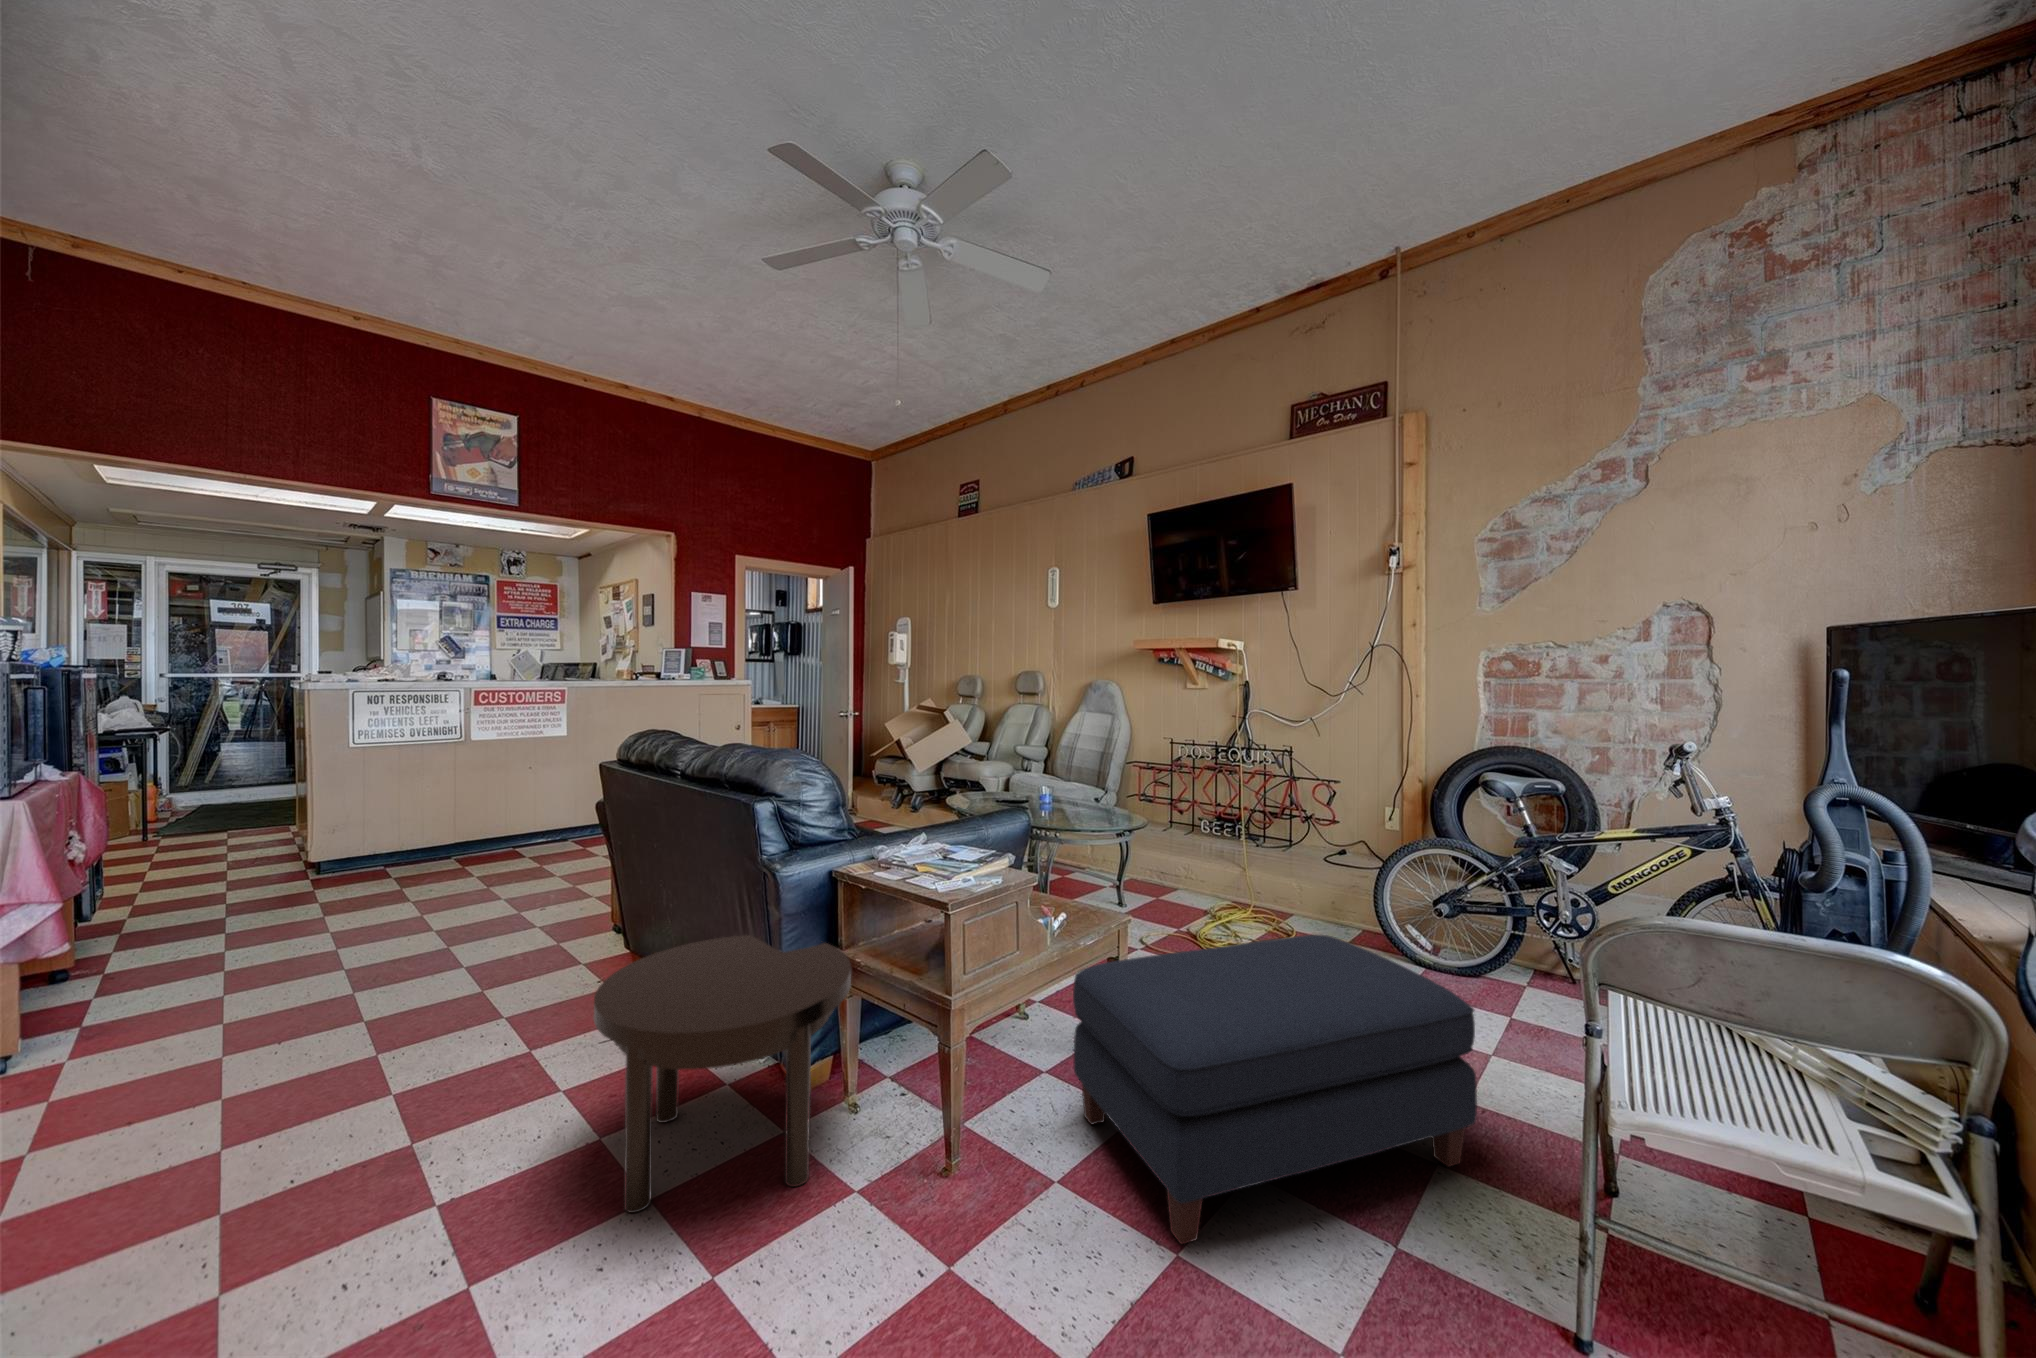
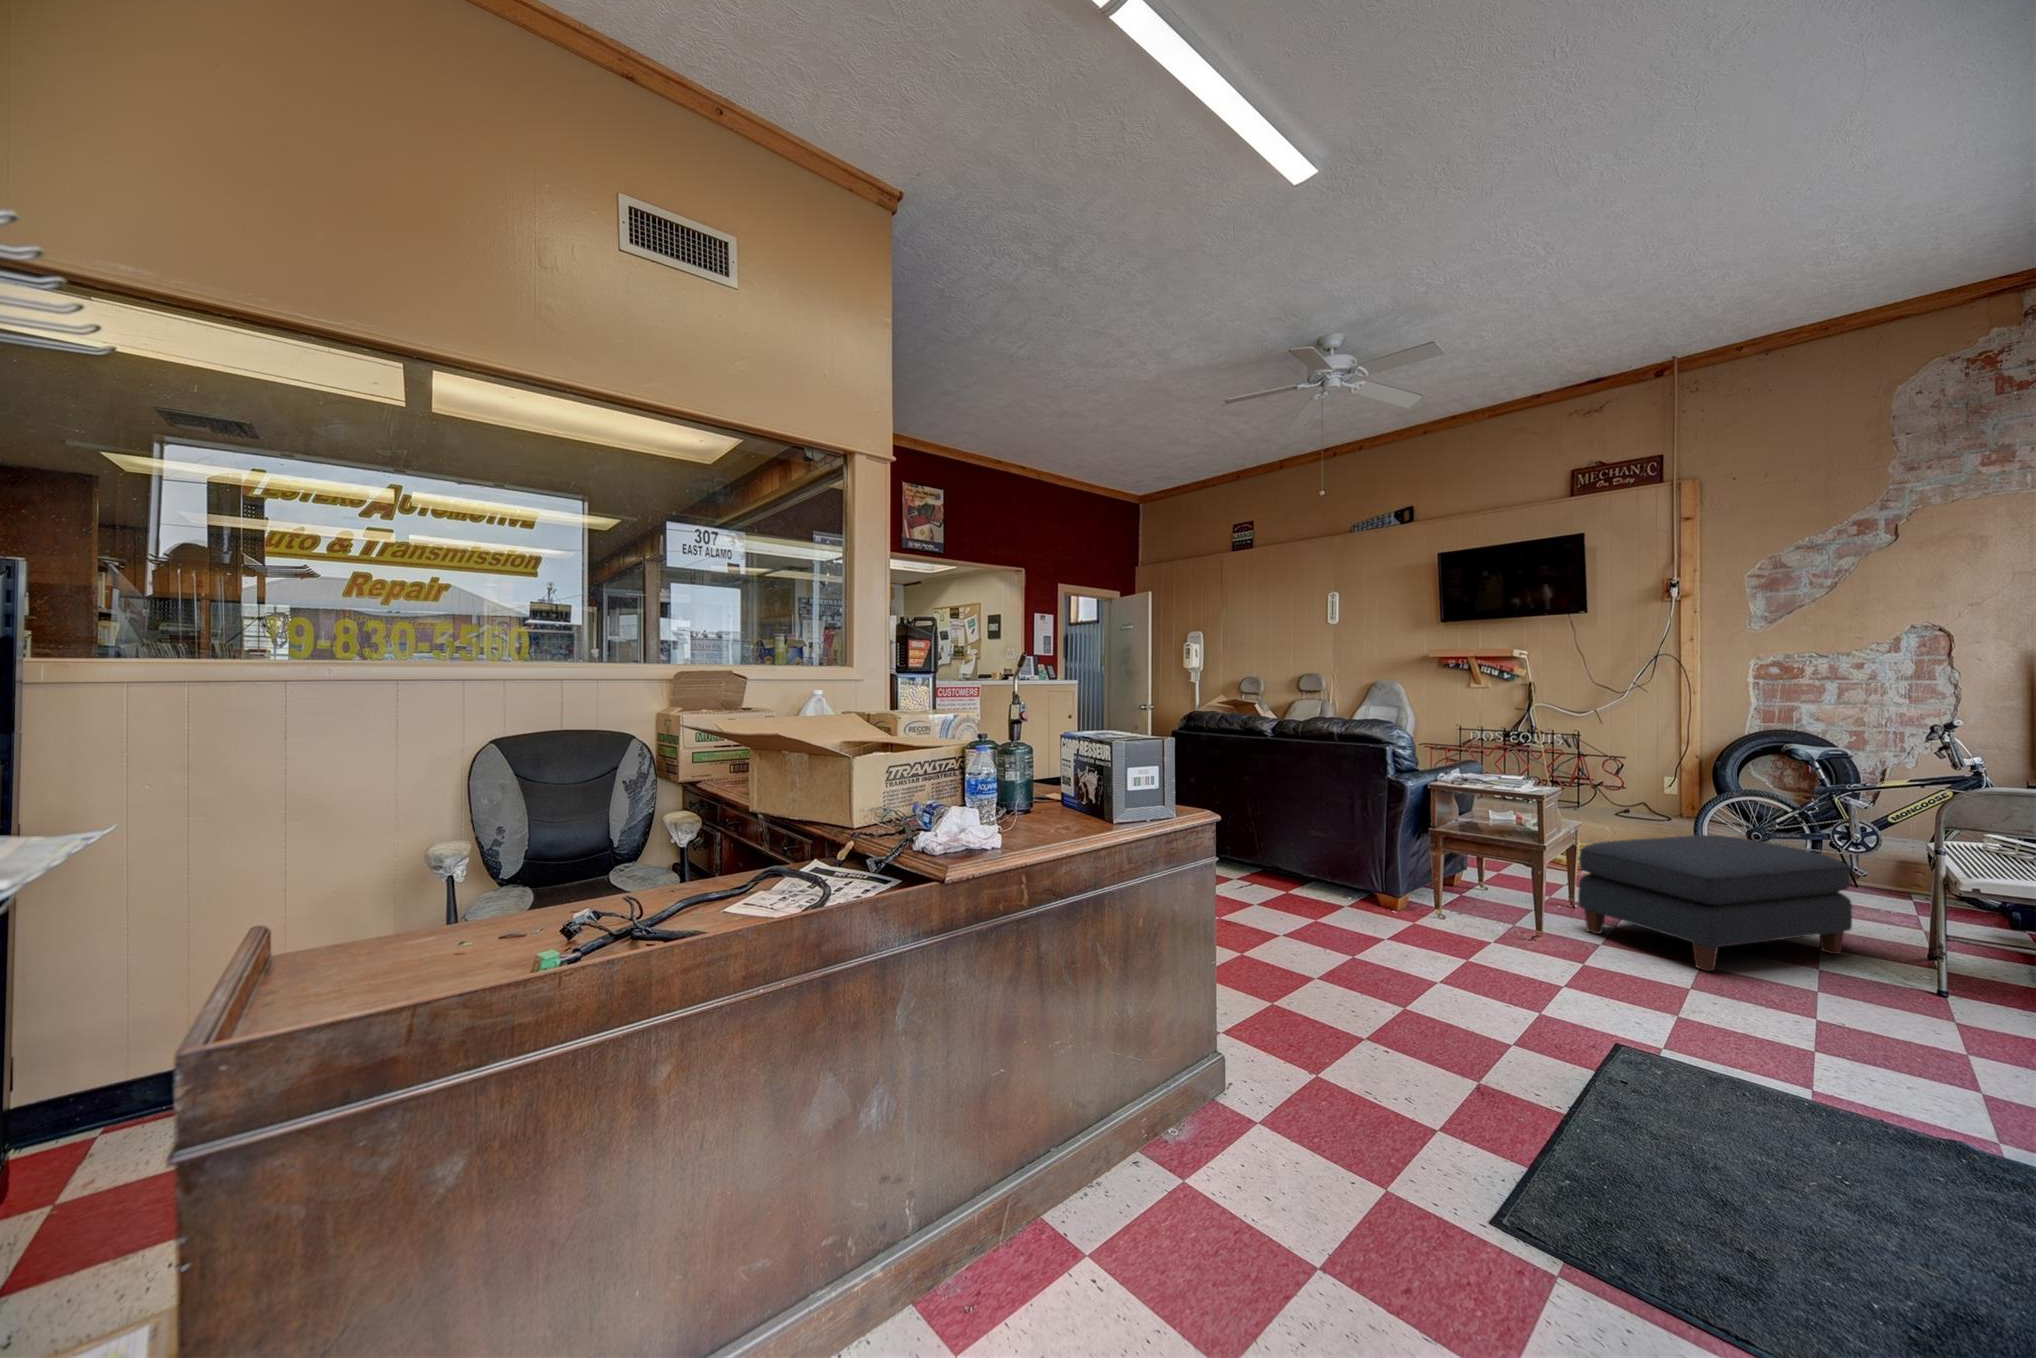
side table: present [594,935,851,1213] -> none [1327,828,1473,953]

